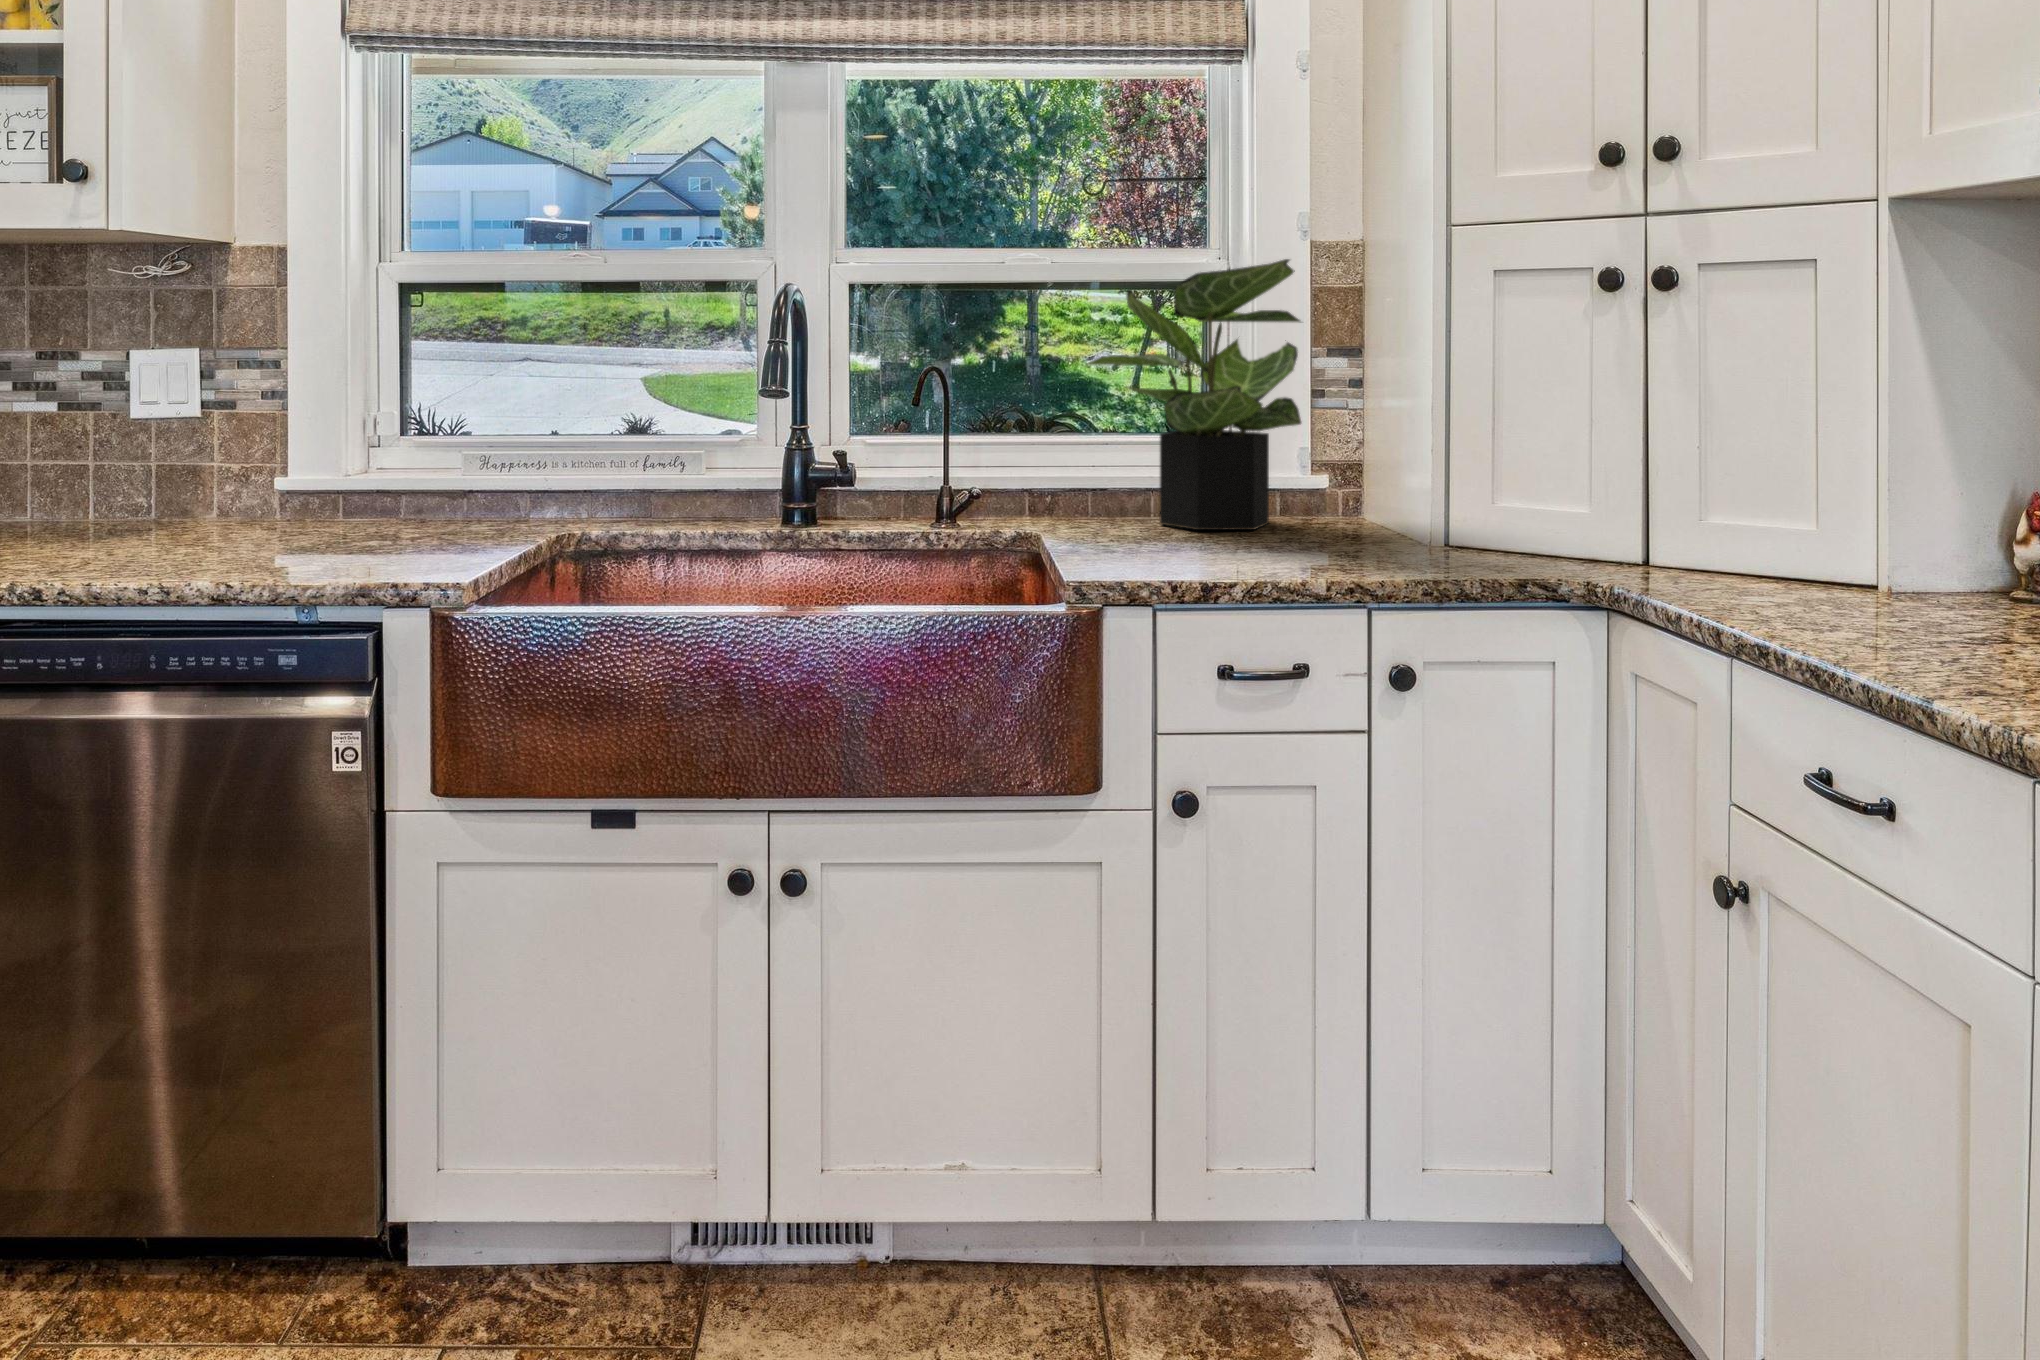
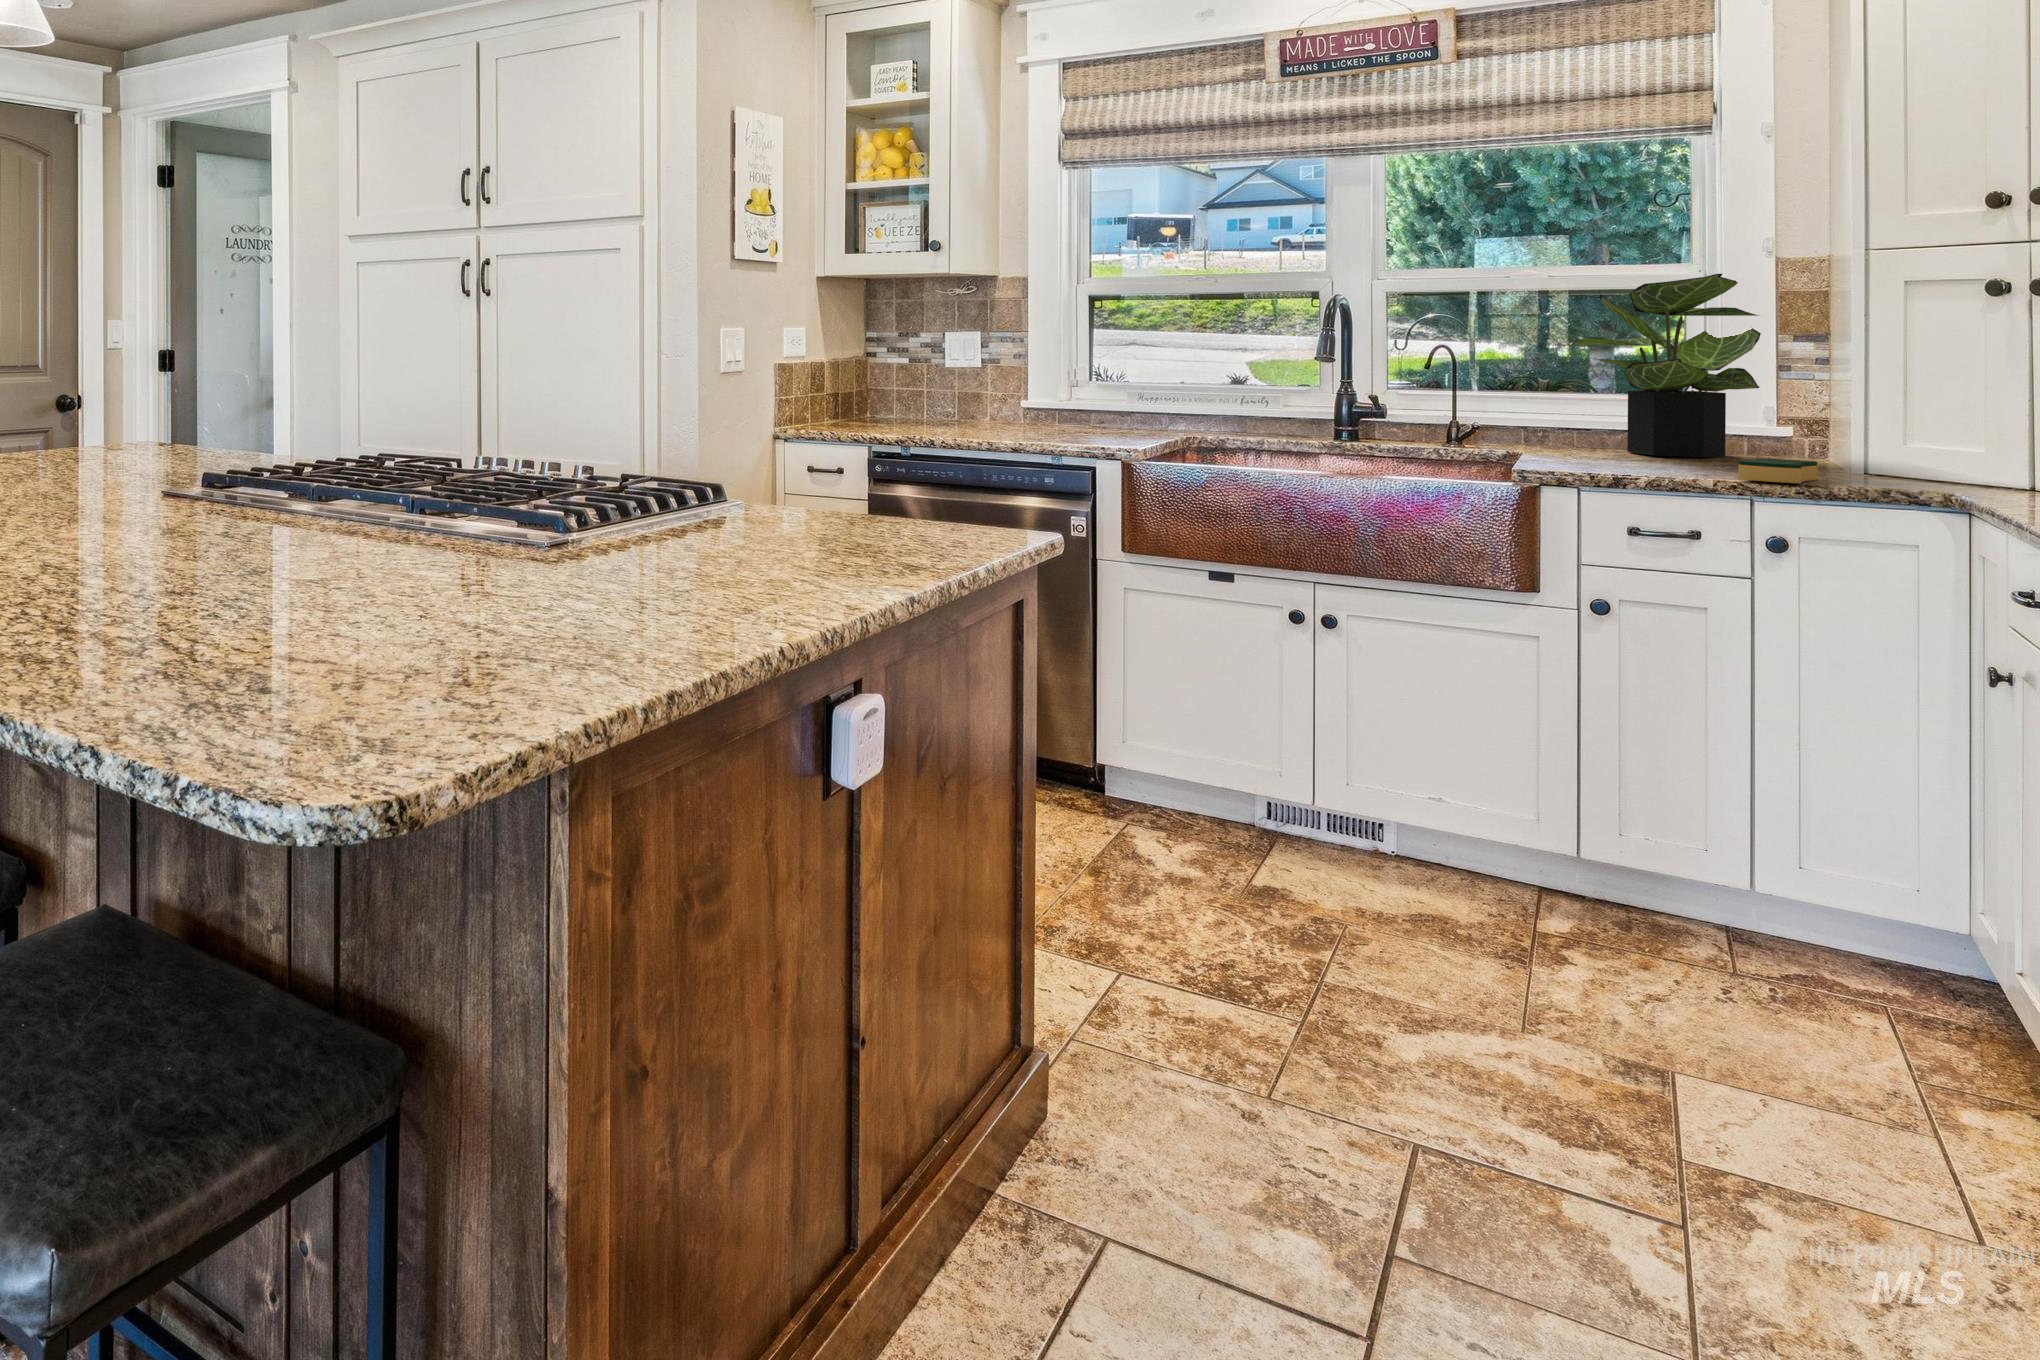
sponge: none [1351,538,1430,580] -> present [1738,458,1817,484]

